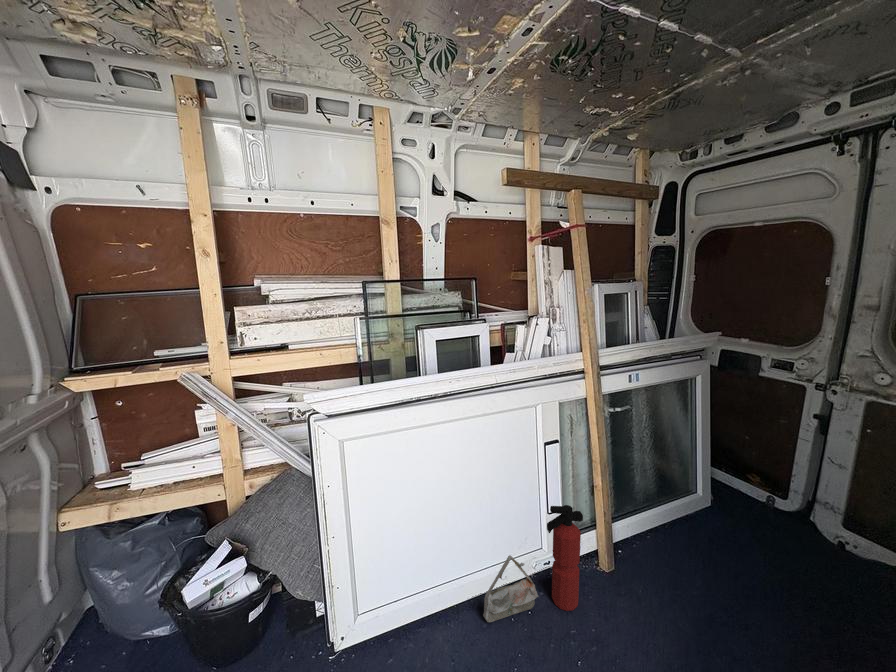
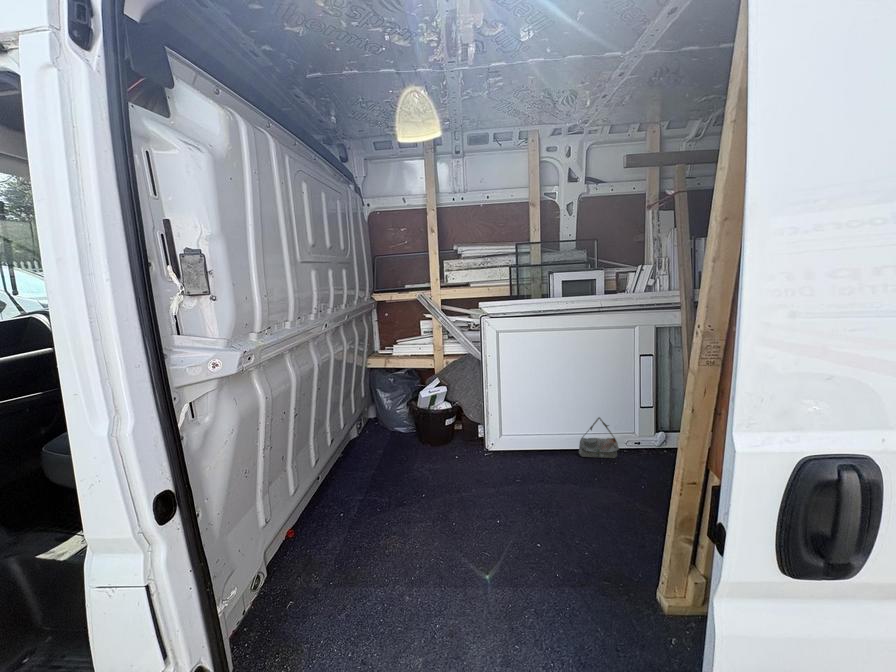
fire extinguisher: present [547,505,583,611] -> none [629,390,656,464]

